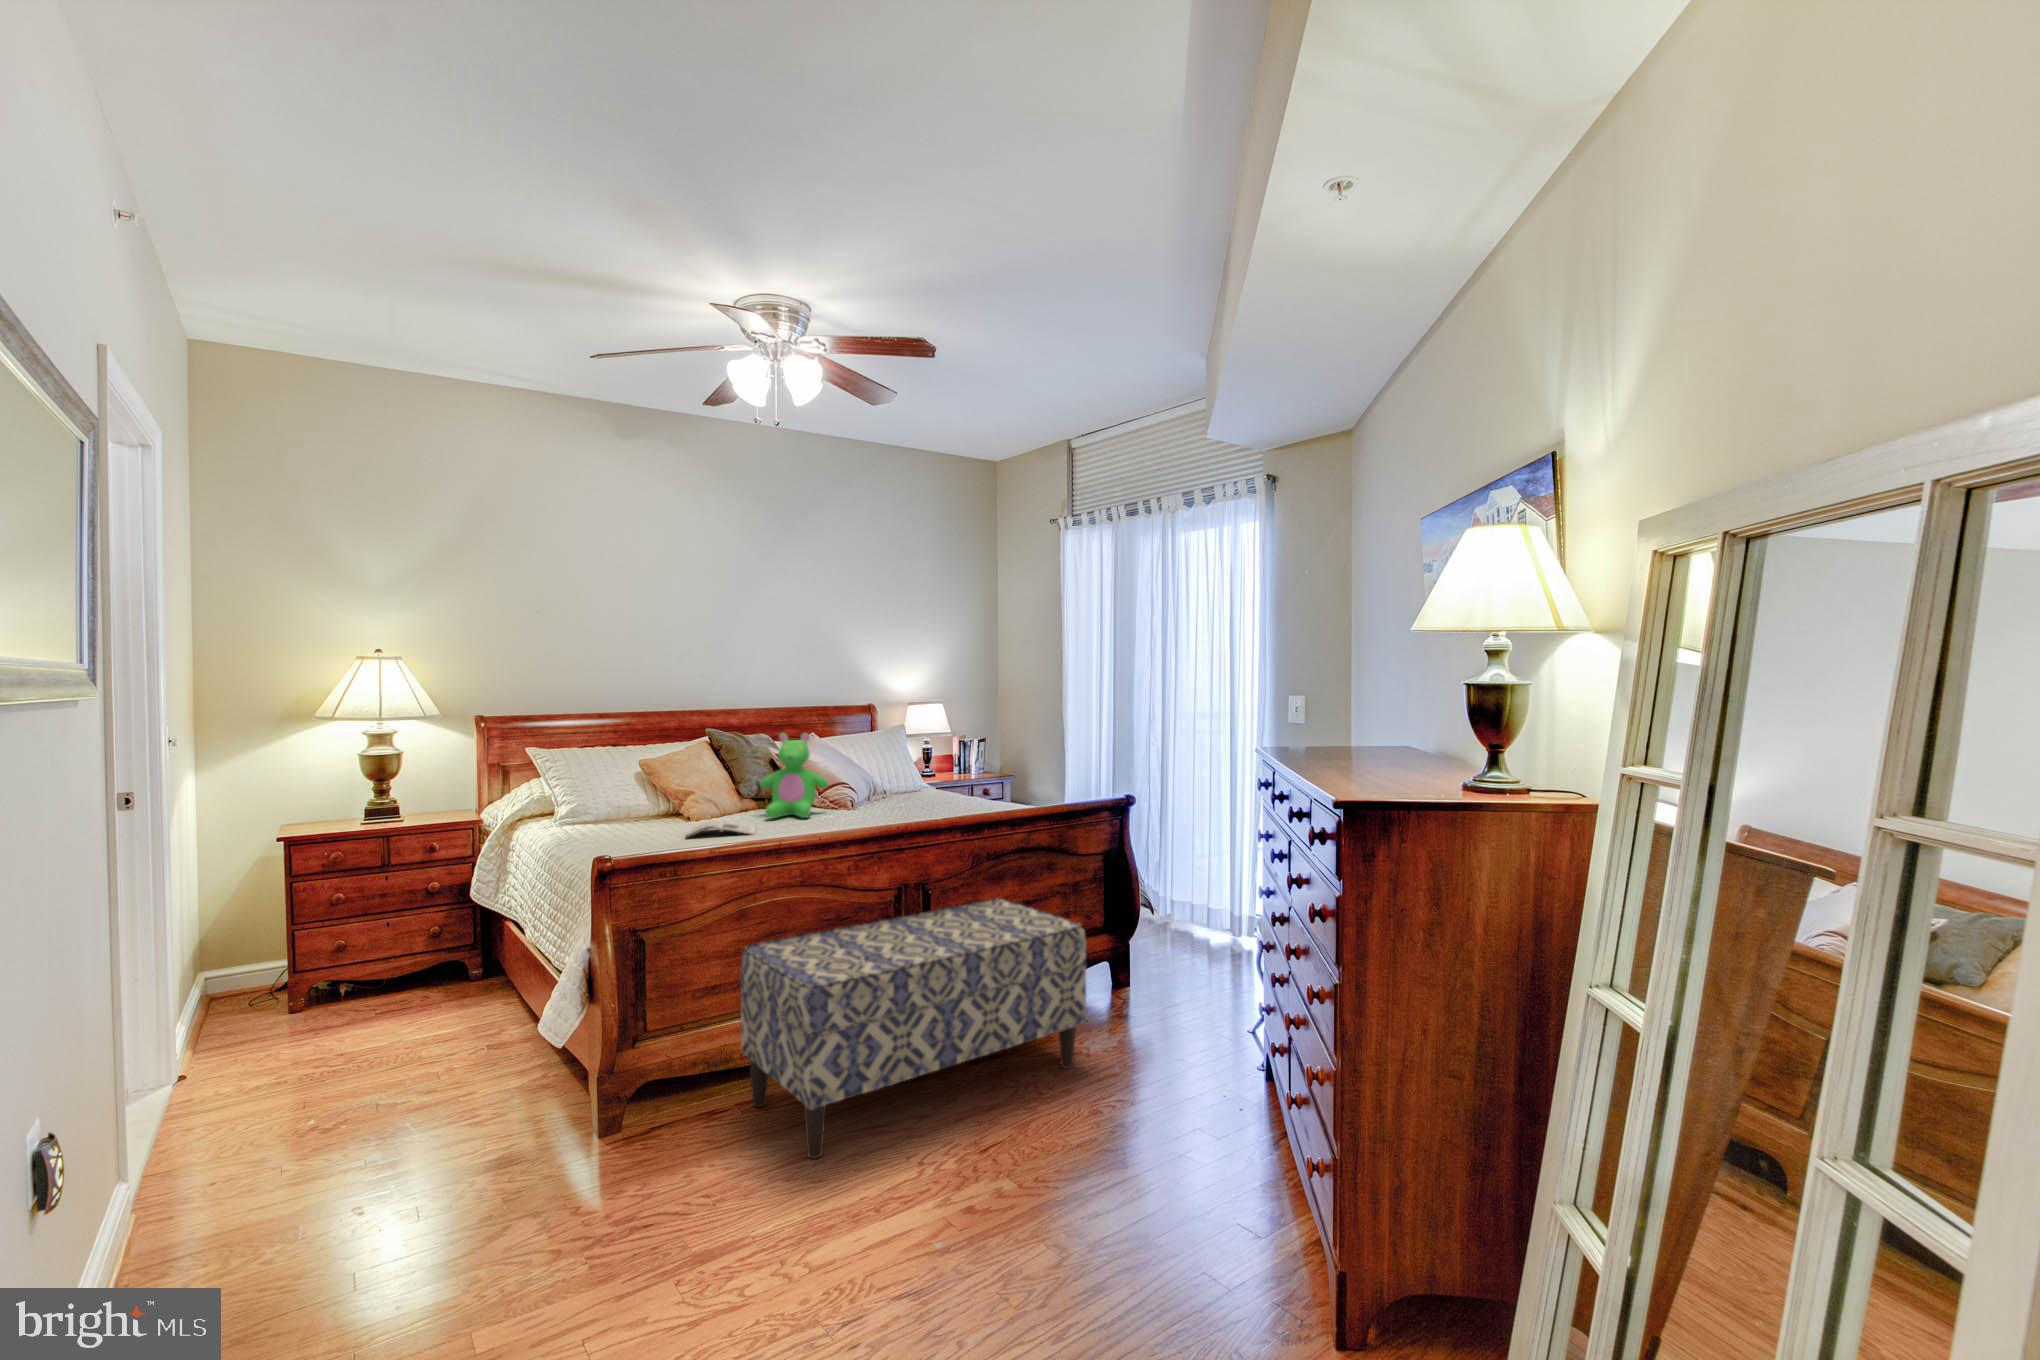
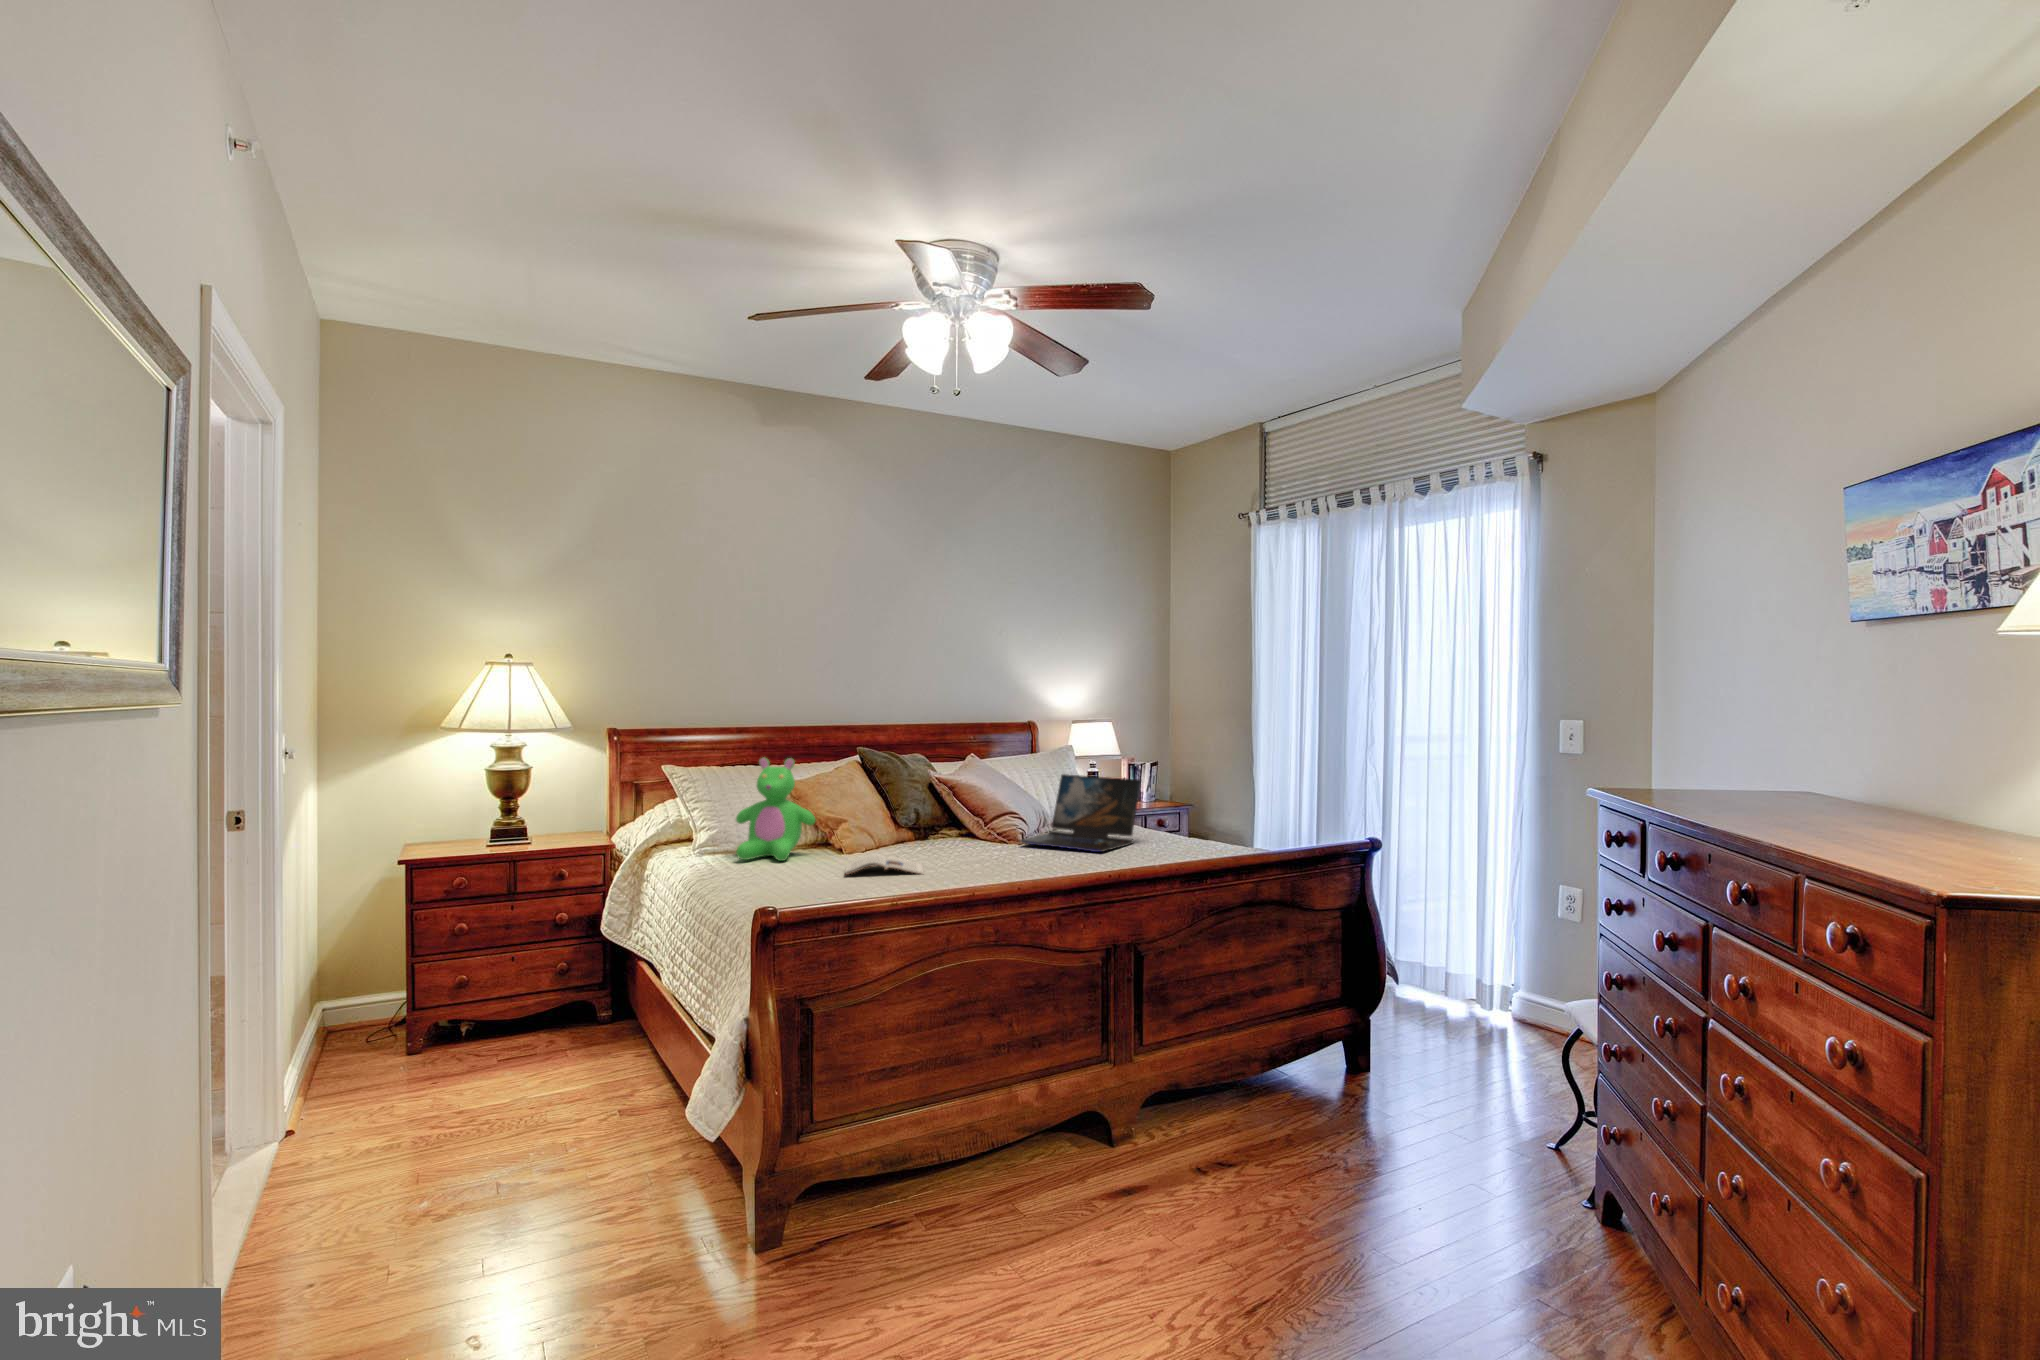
teddy bear: present [760,733,828,818] -> present [736,758,815,861]
laptop: none [846,748,951,813] -> present [1020,774,1141,852]
bench: present [740,899,1087,1158] -> none [924,964,1351,1308]

